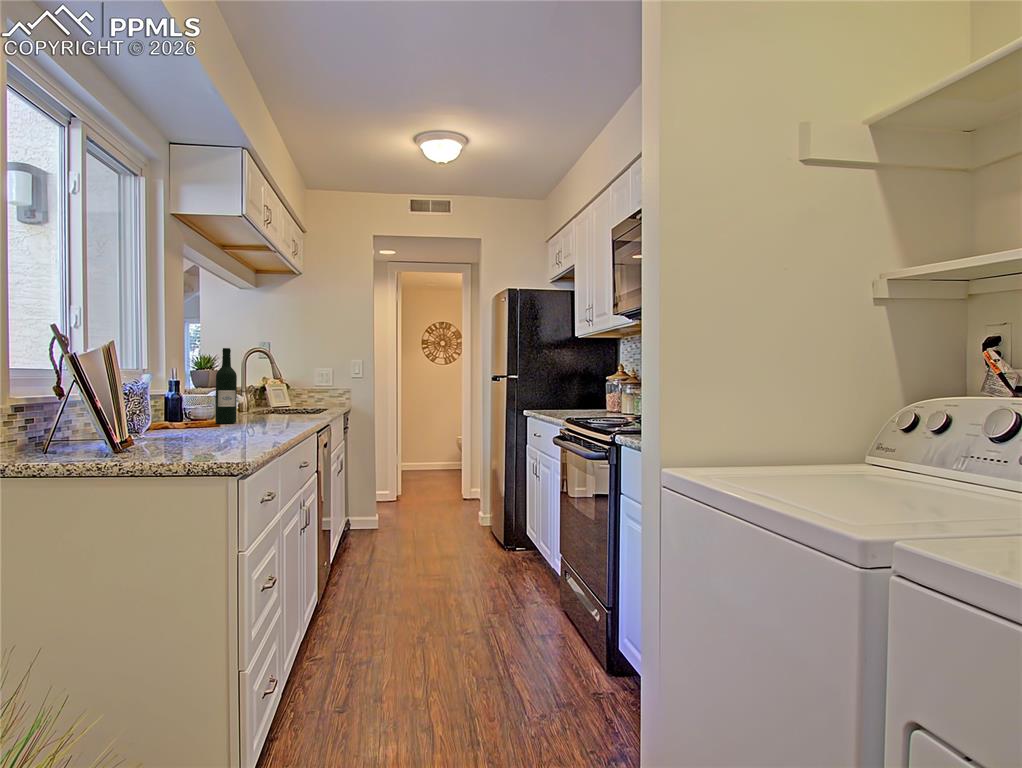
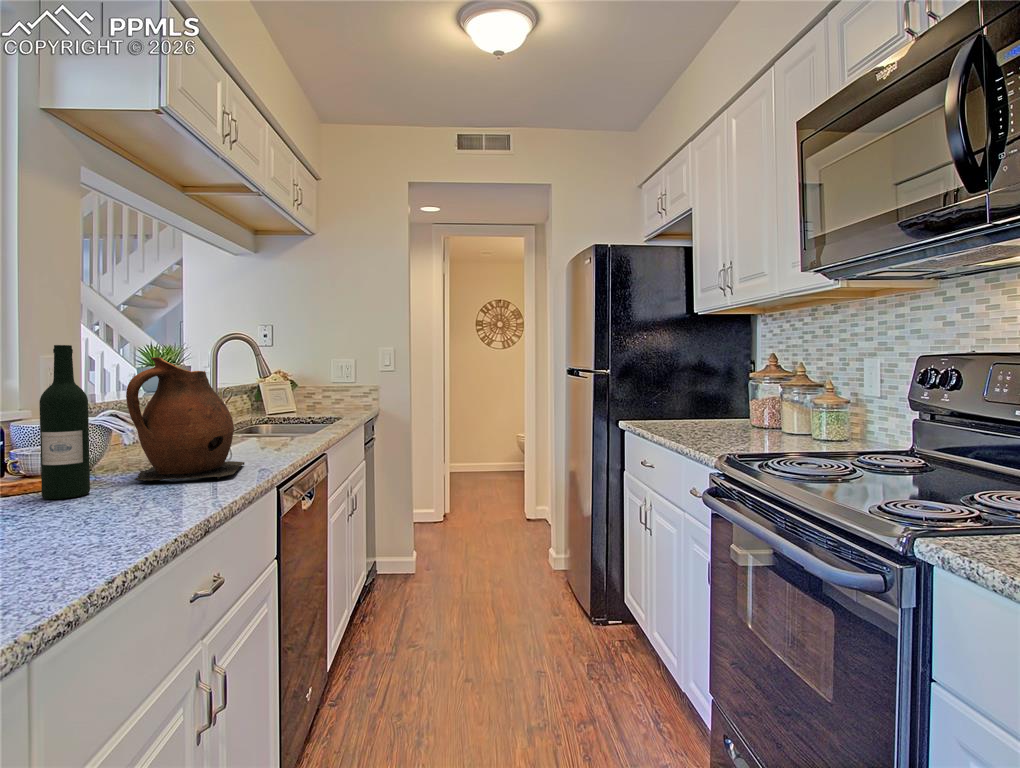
ceramic pitcher: none [244,356,300,421] -> present [126,357,244,481]

